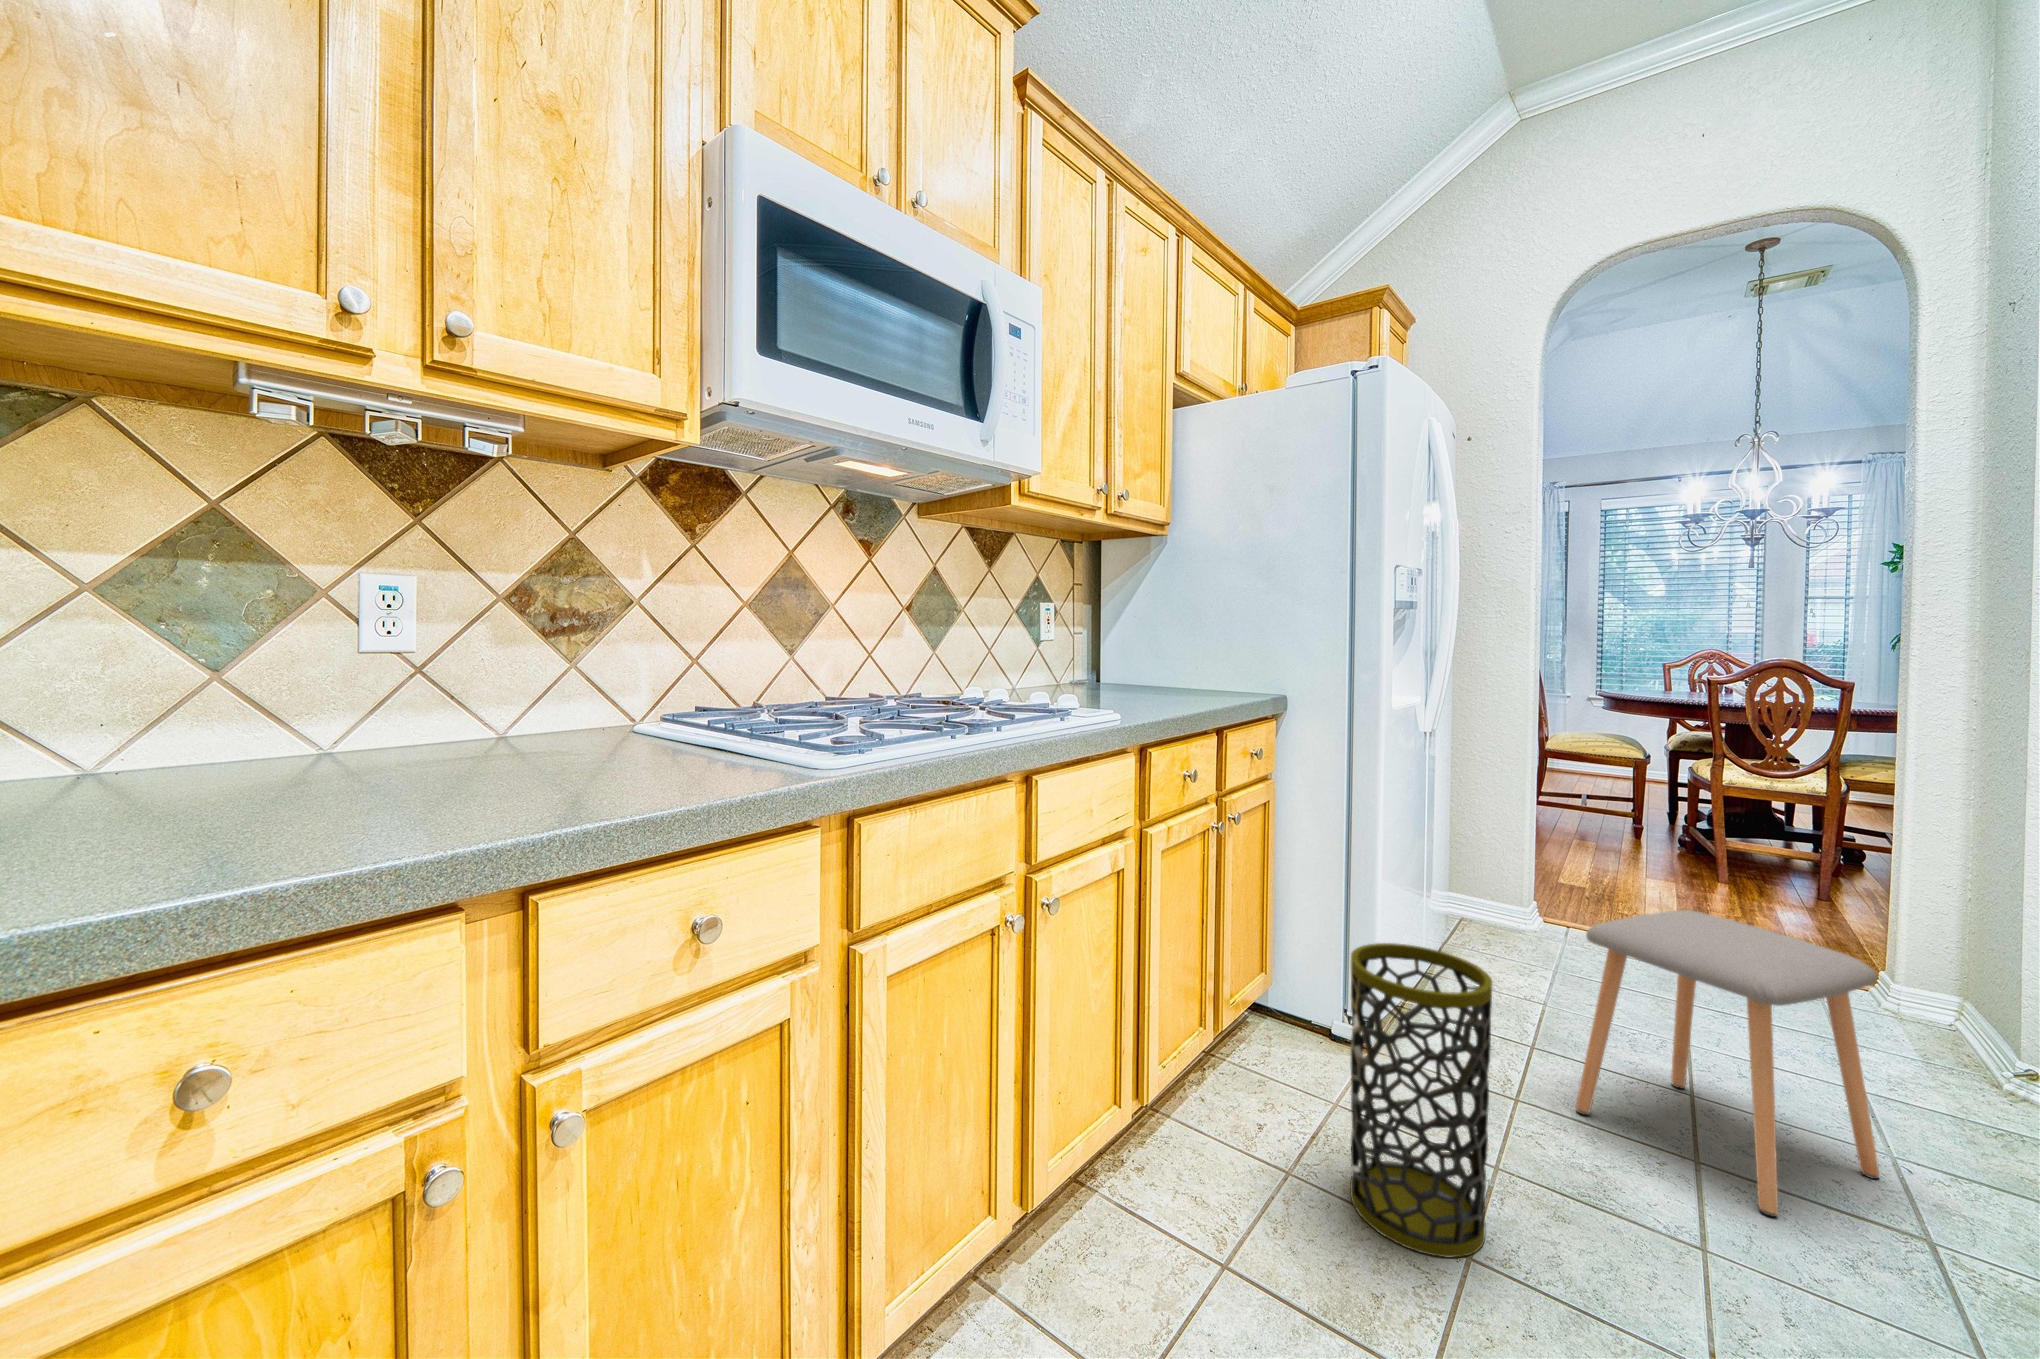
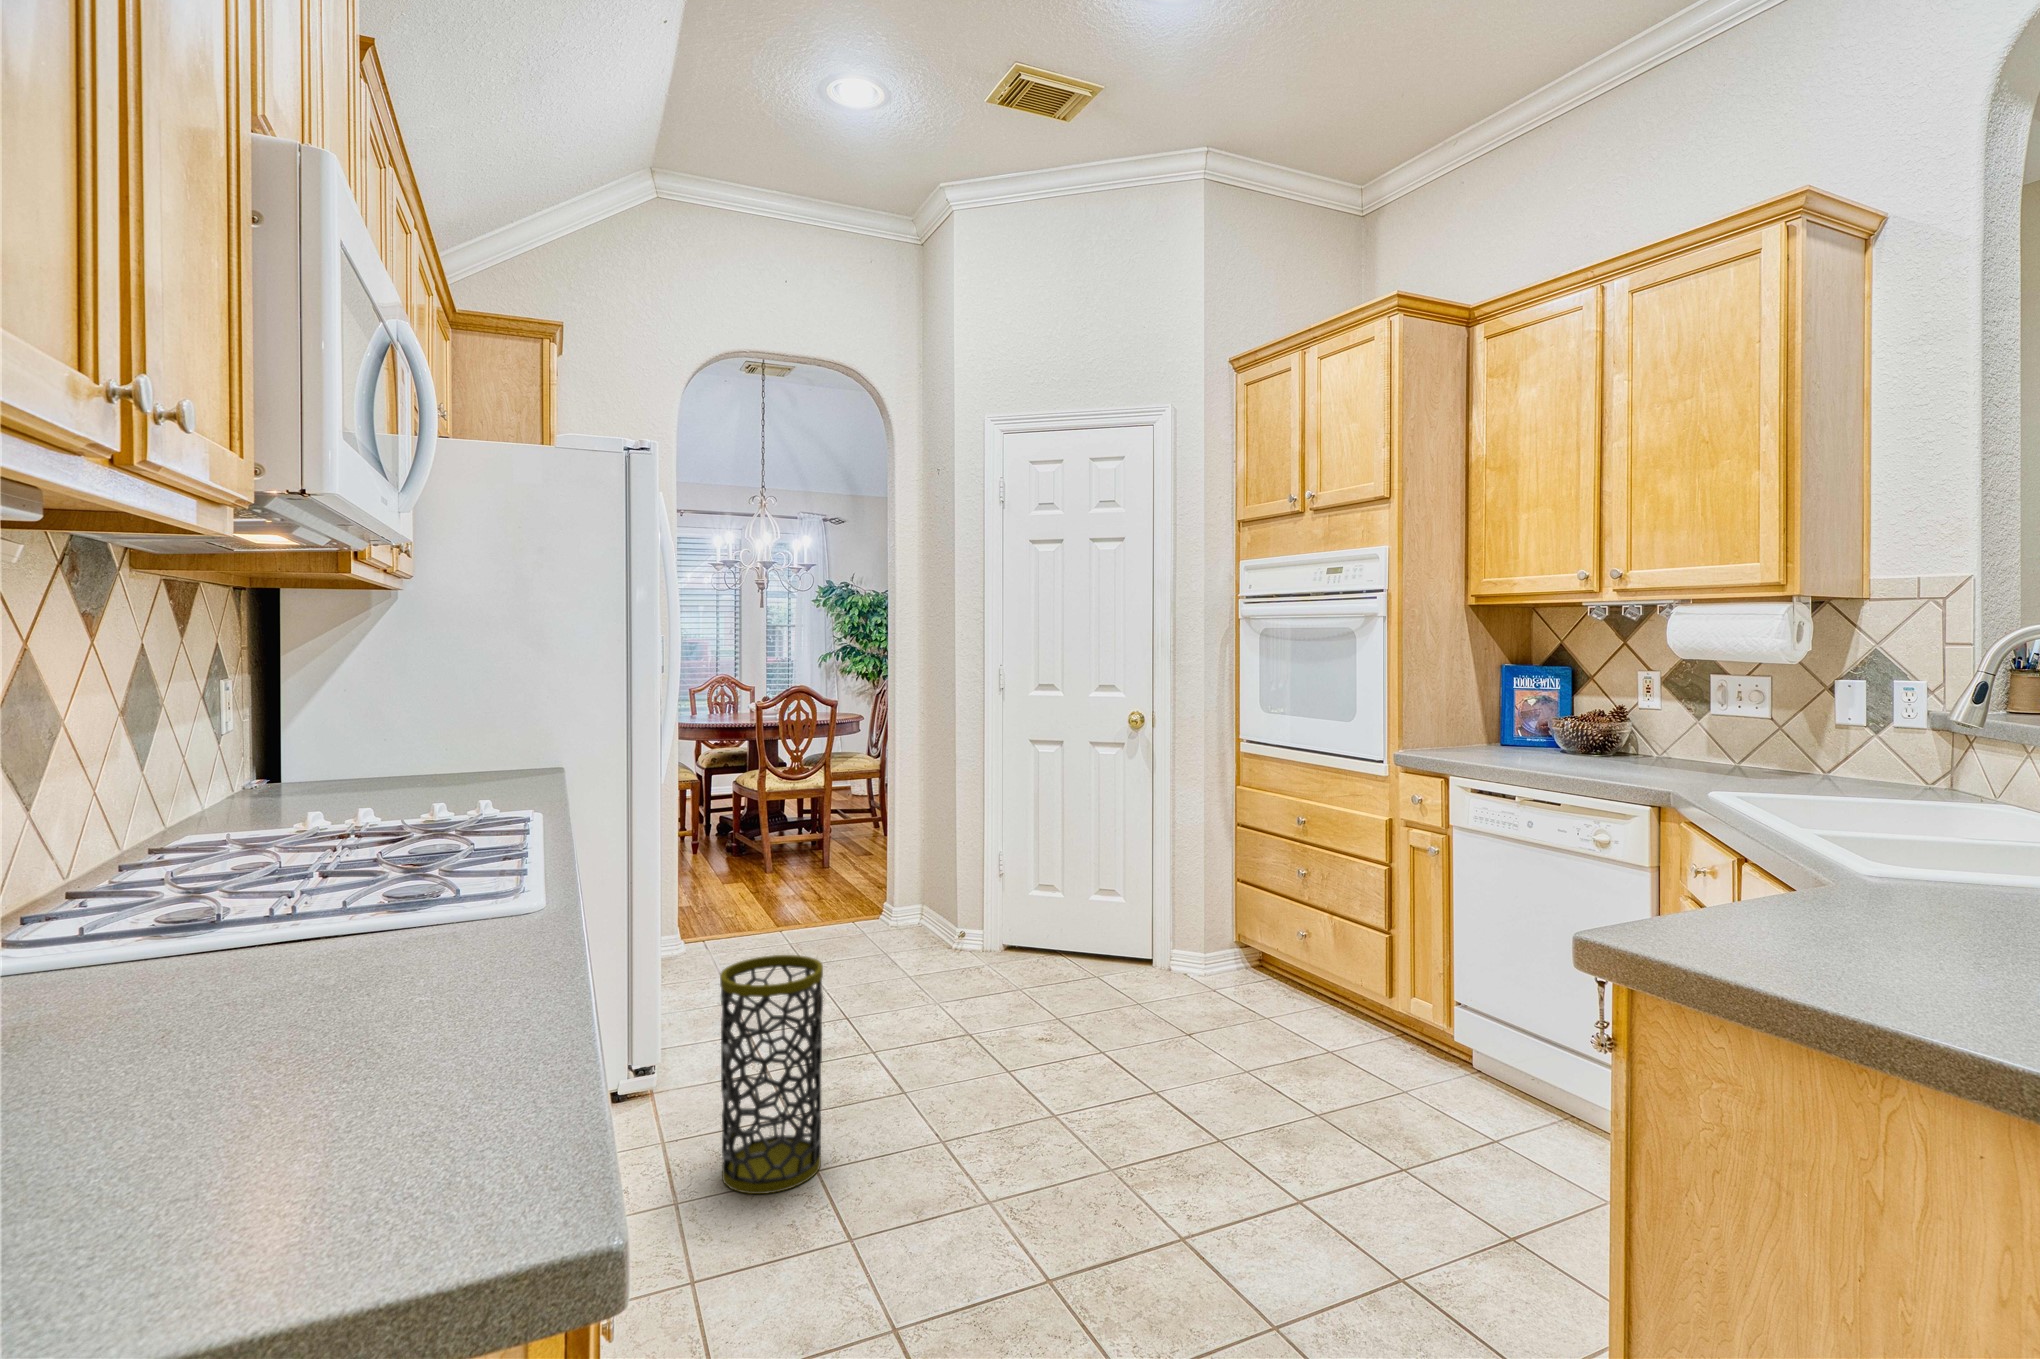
stool: present [1576,910,1880,1217] -> none [805,883,946,1061]

